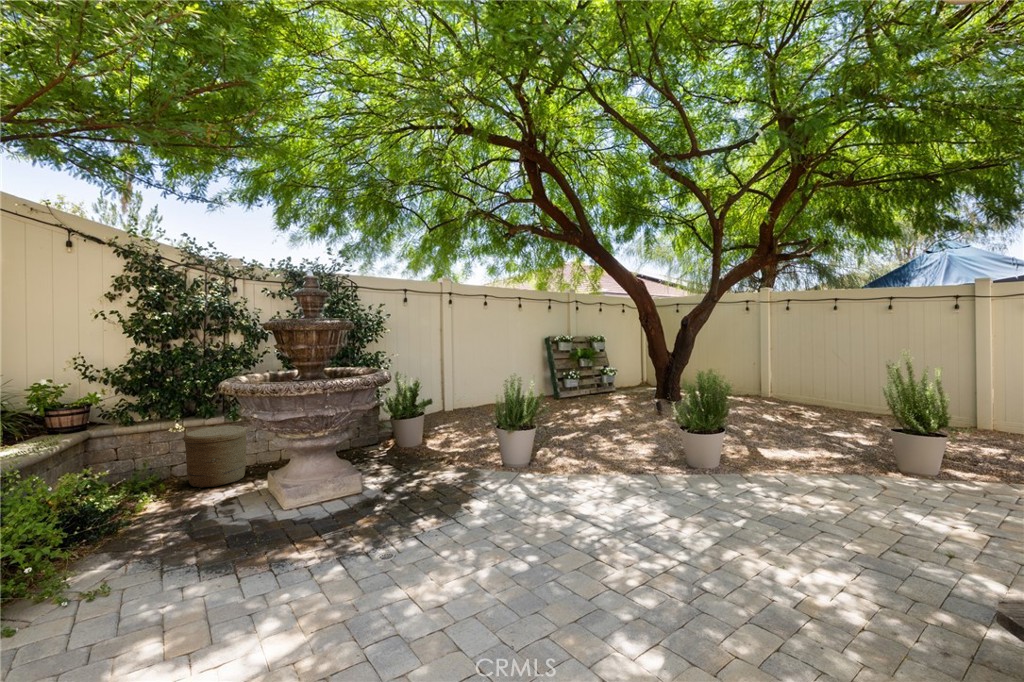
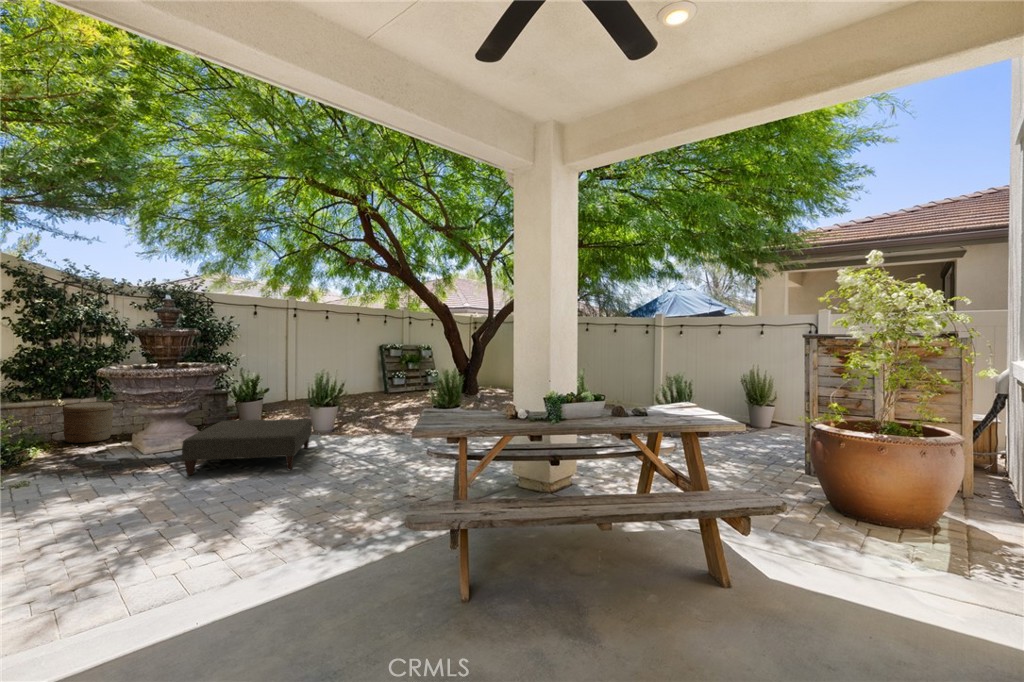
ottoman: none [343,459,543,587] -> present [182,419,312,475]

